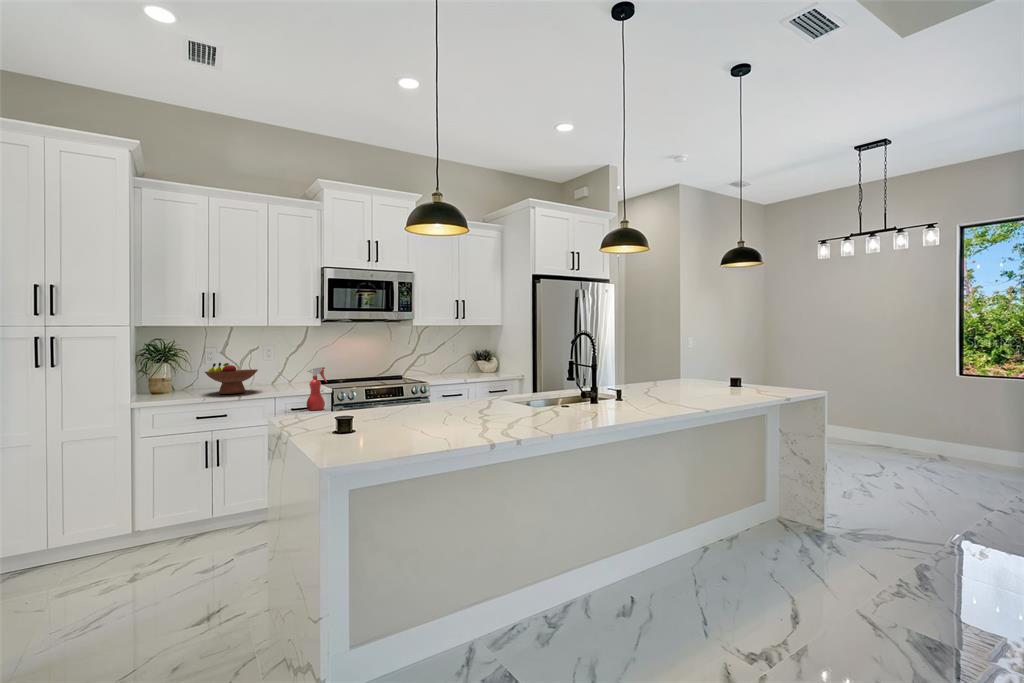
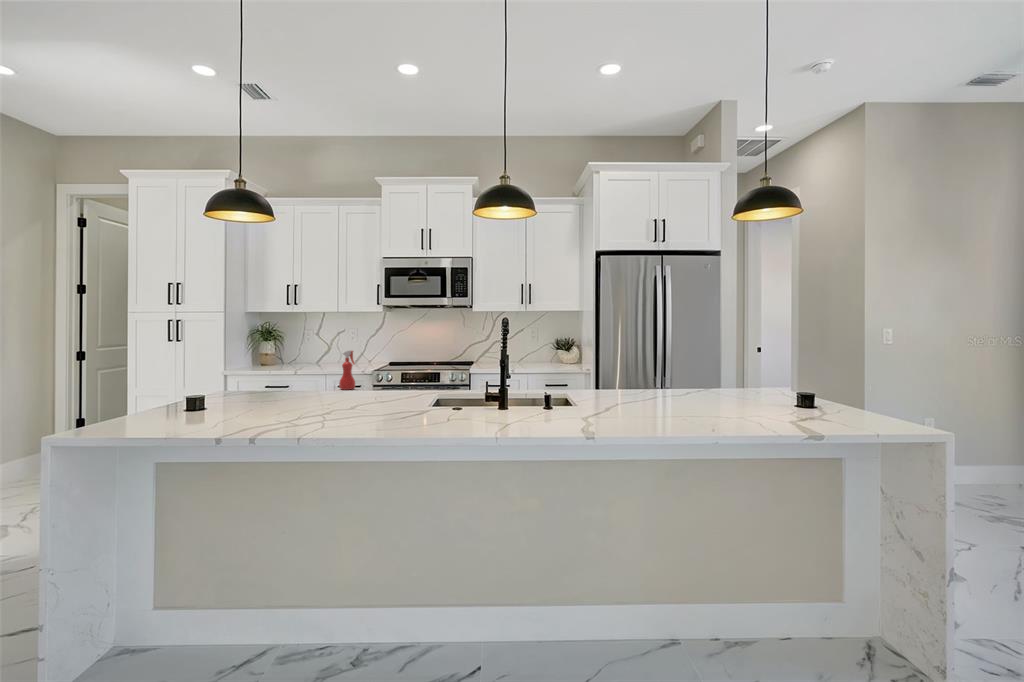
fruit bowl: present [205,363,258,394] -> none [283,343,326,370]

